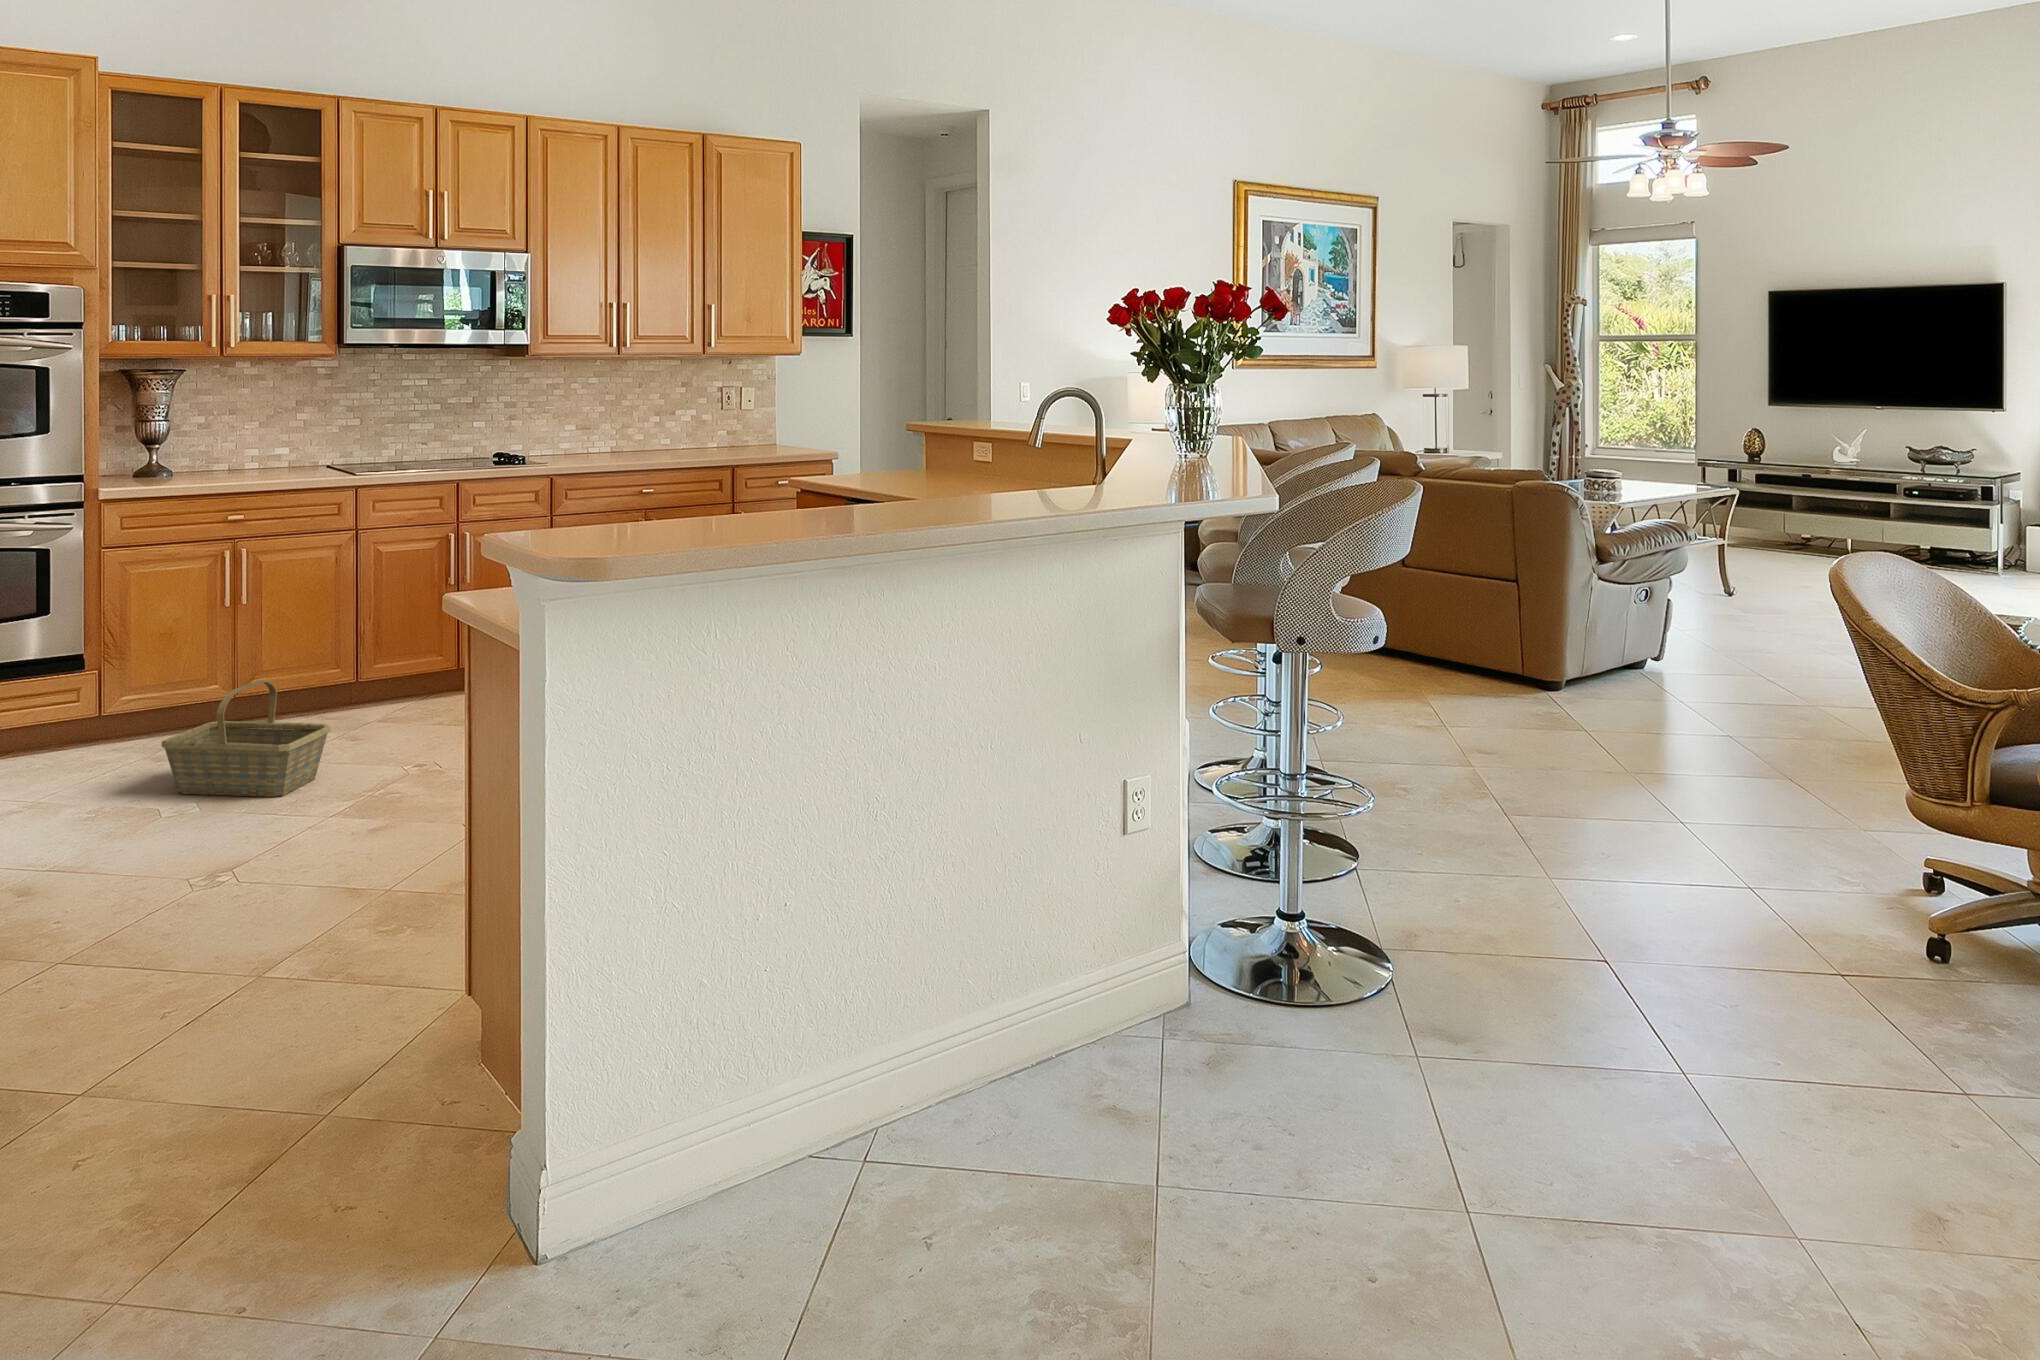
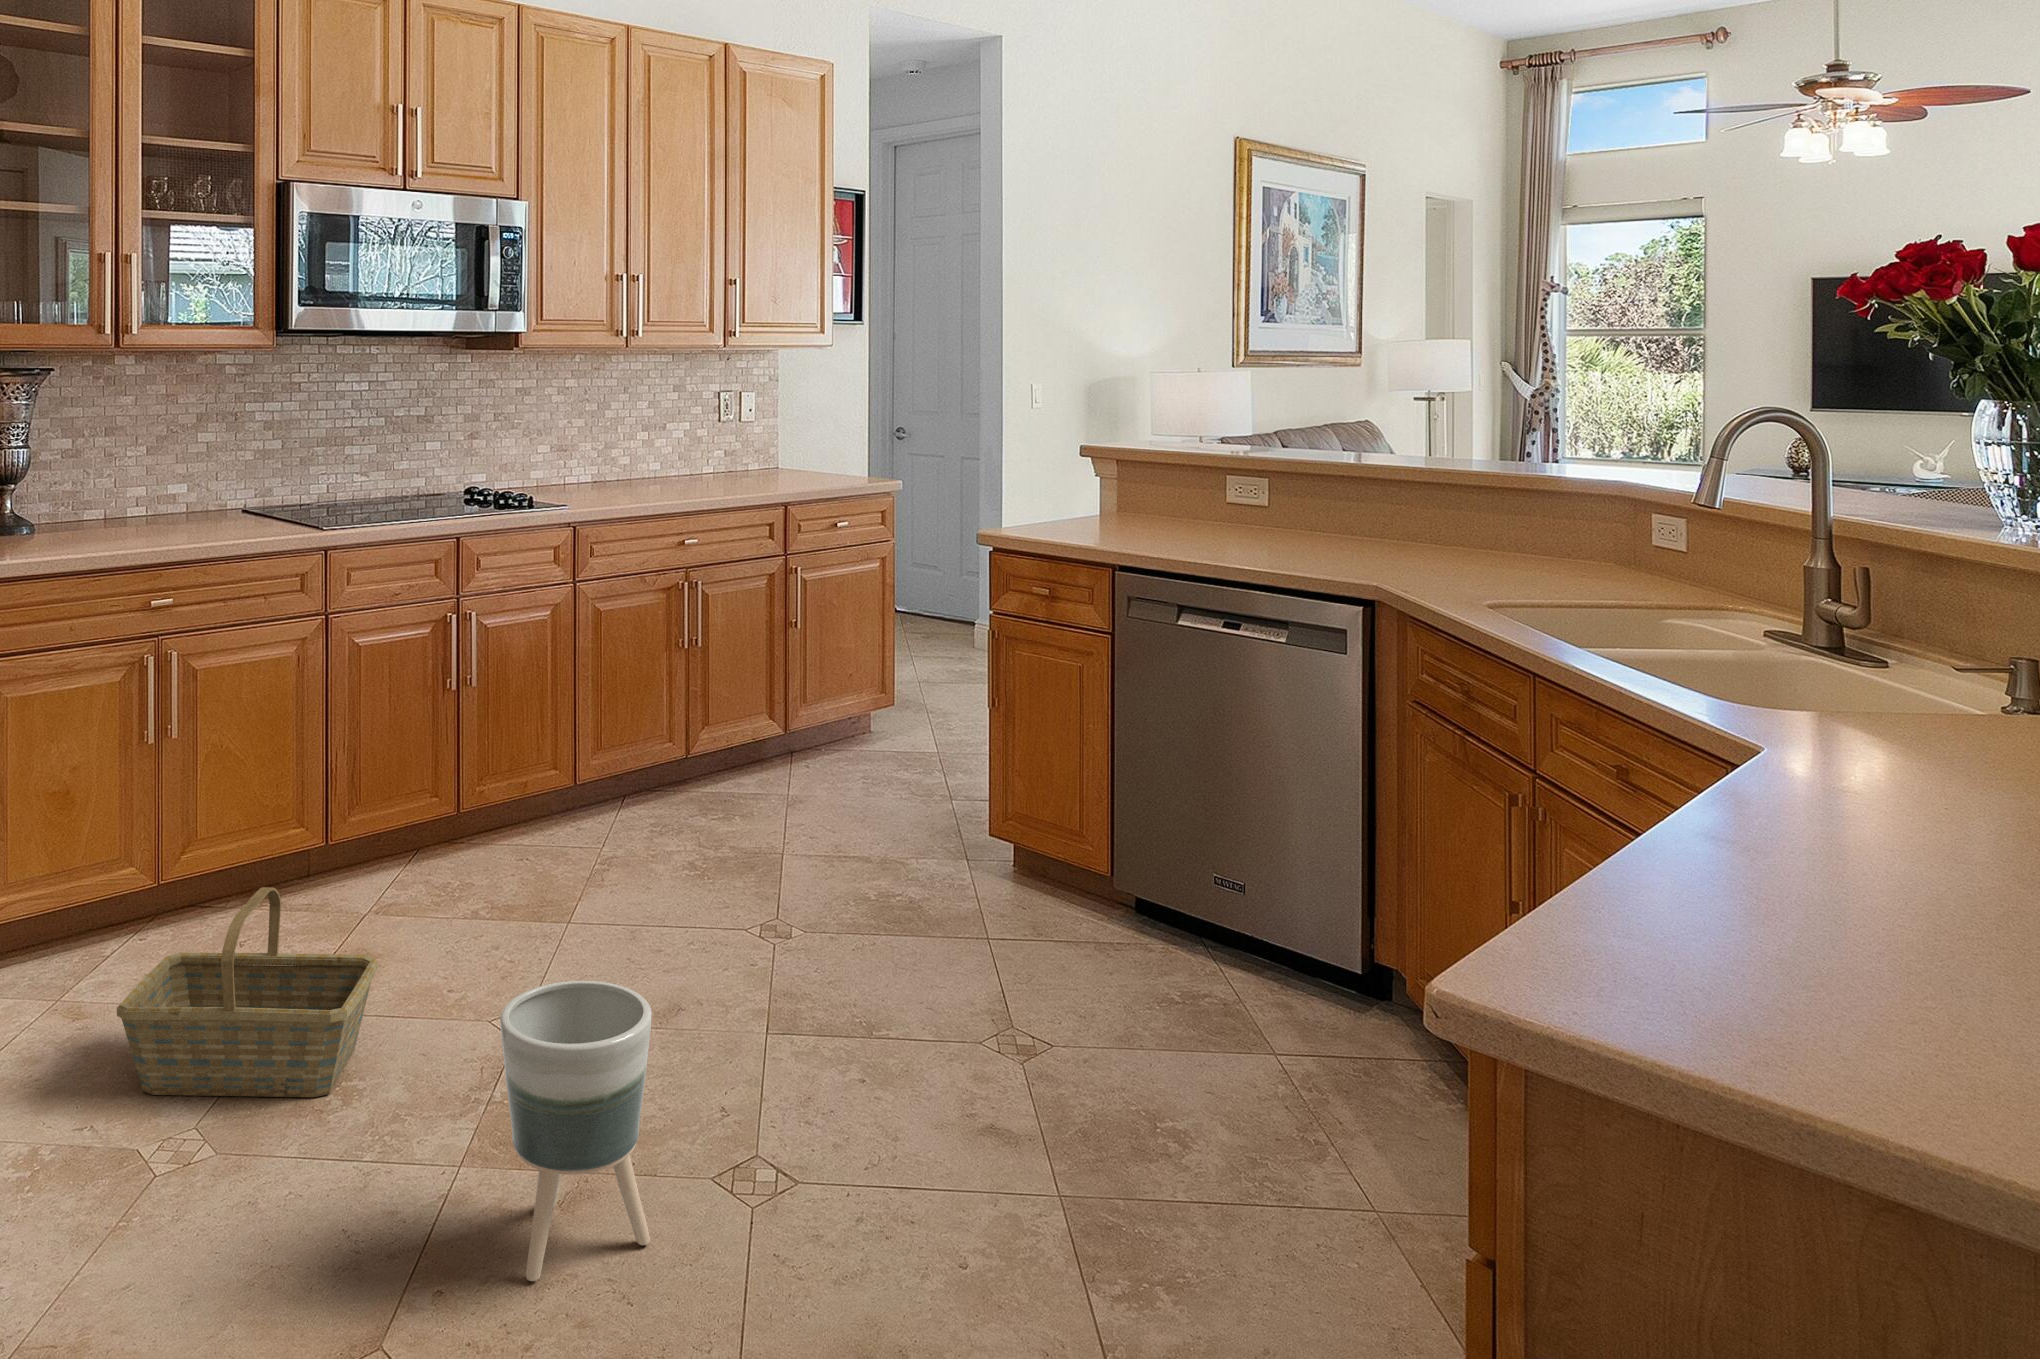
planter: none [315,713,407,863] -> present [500,981,652,1281]

